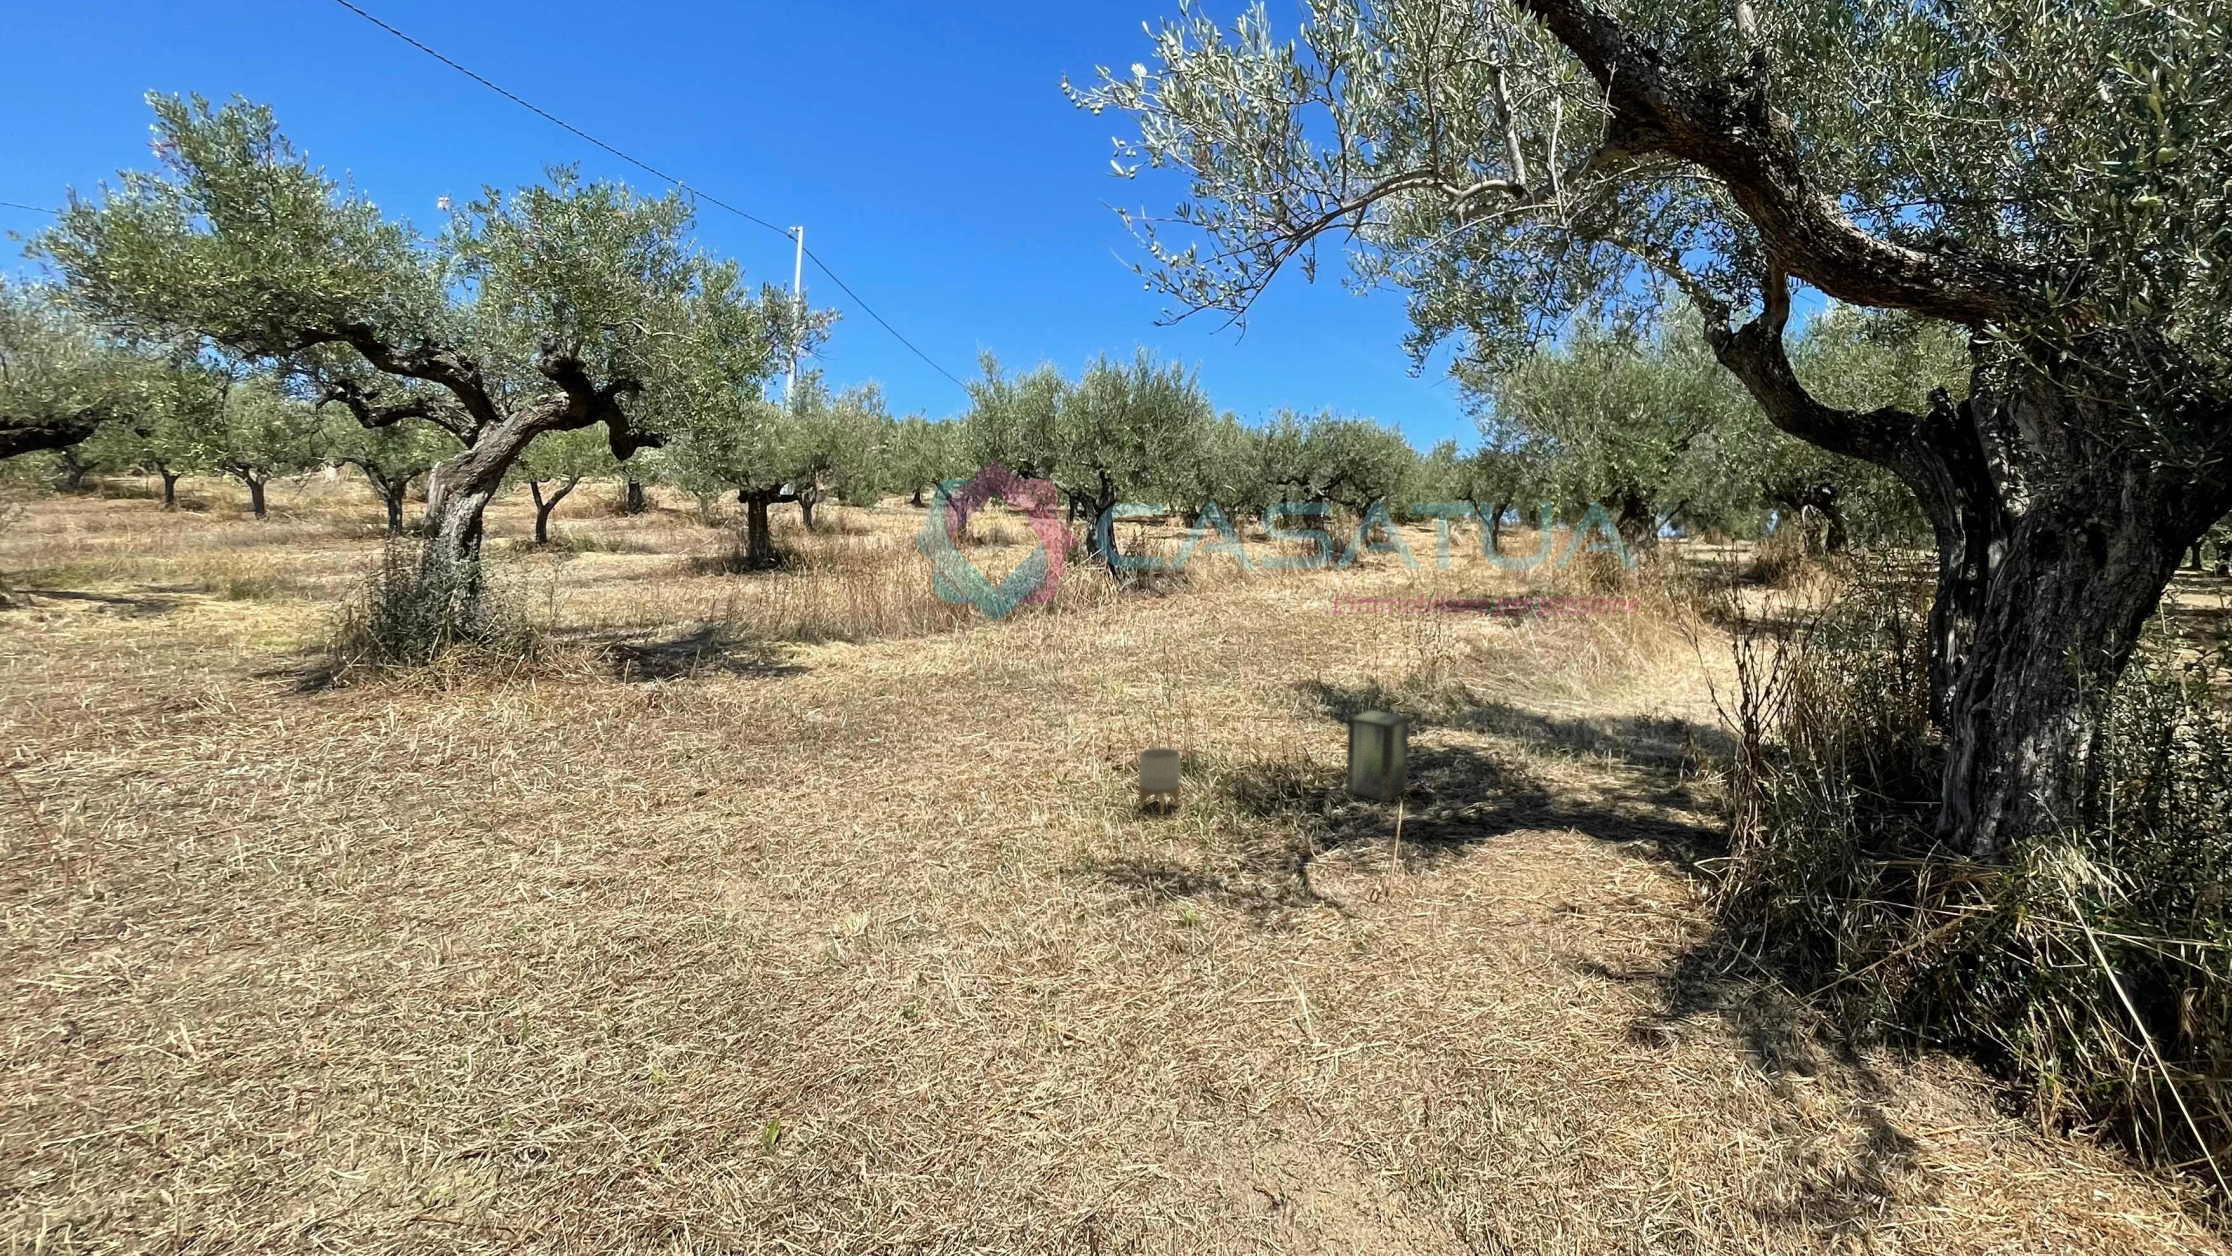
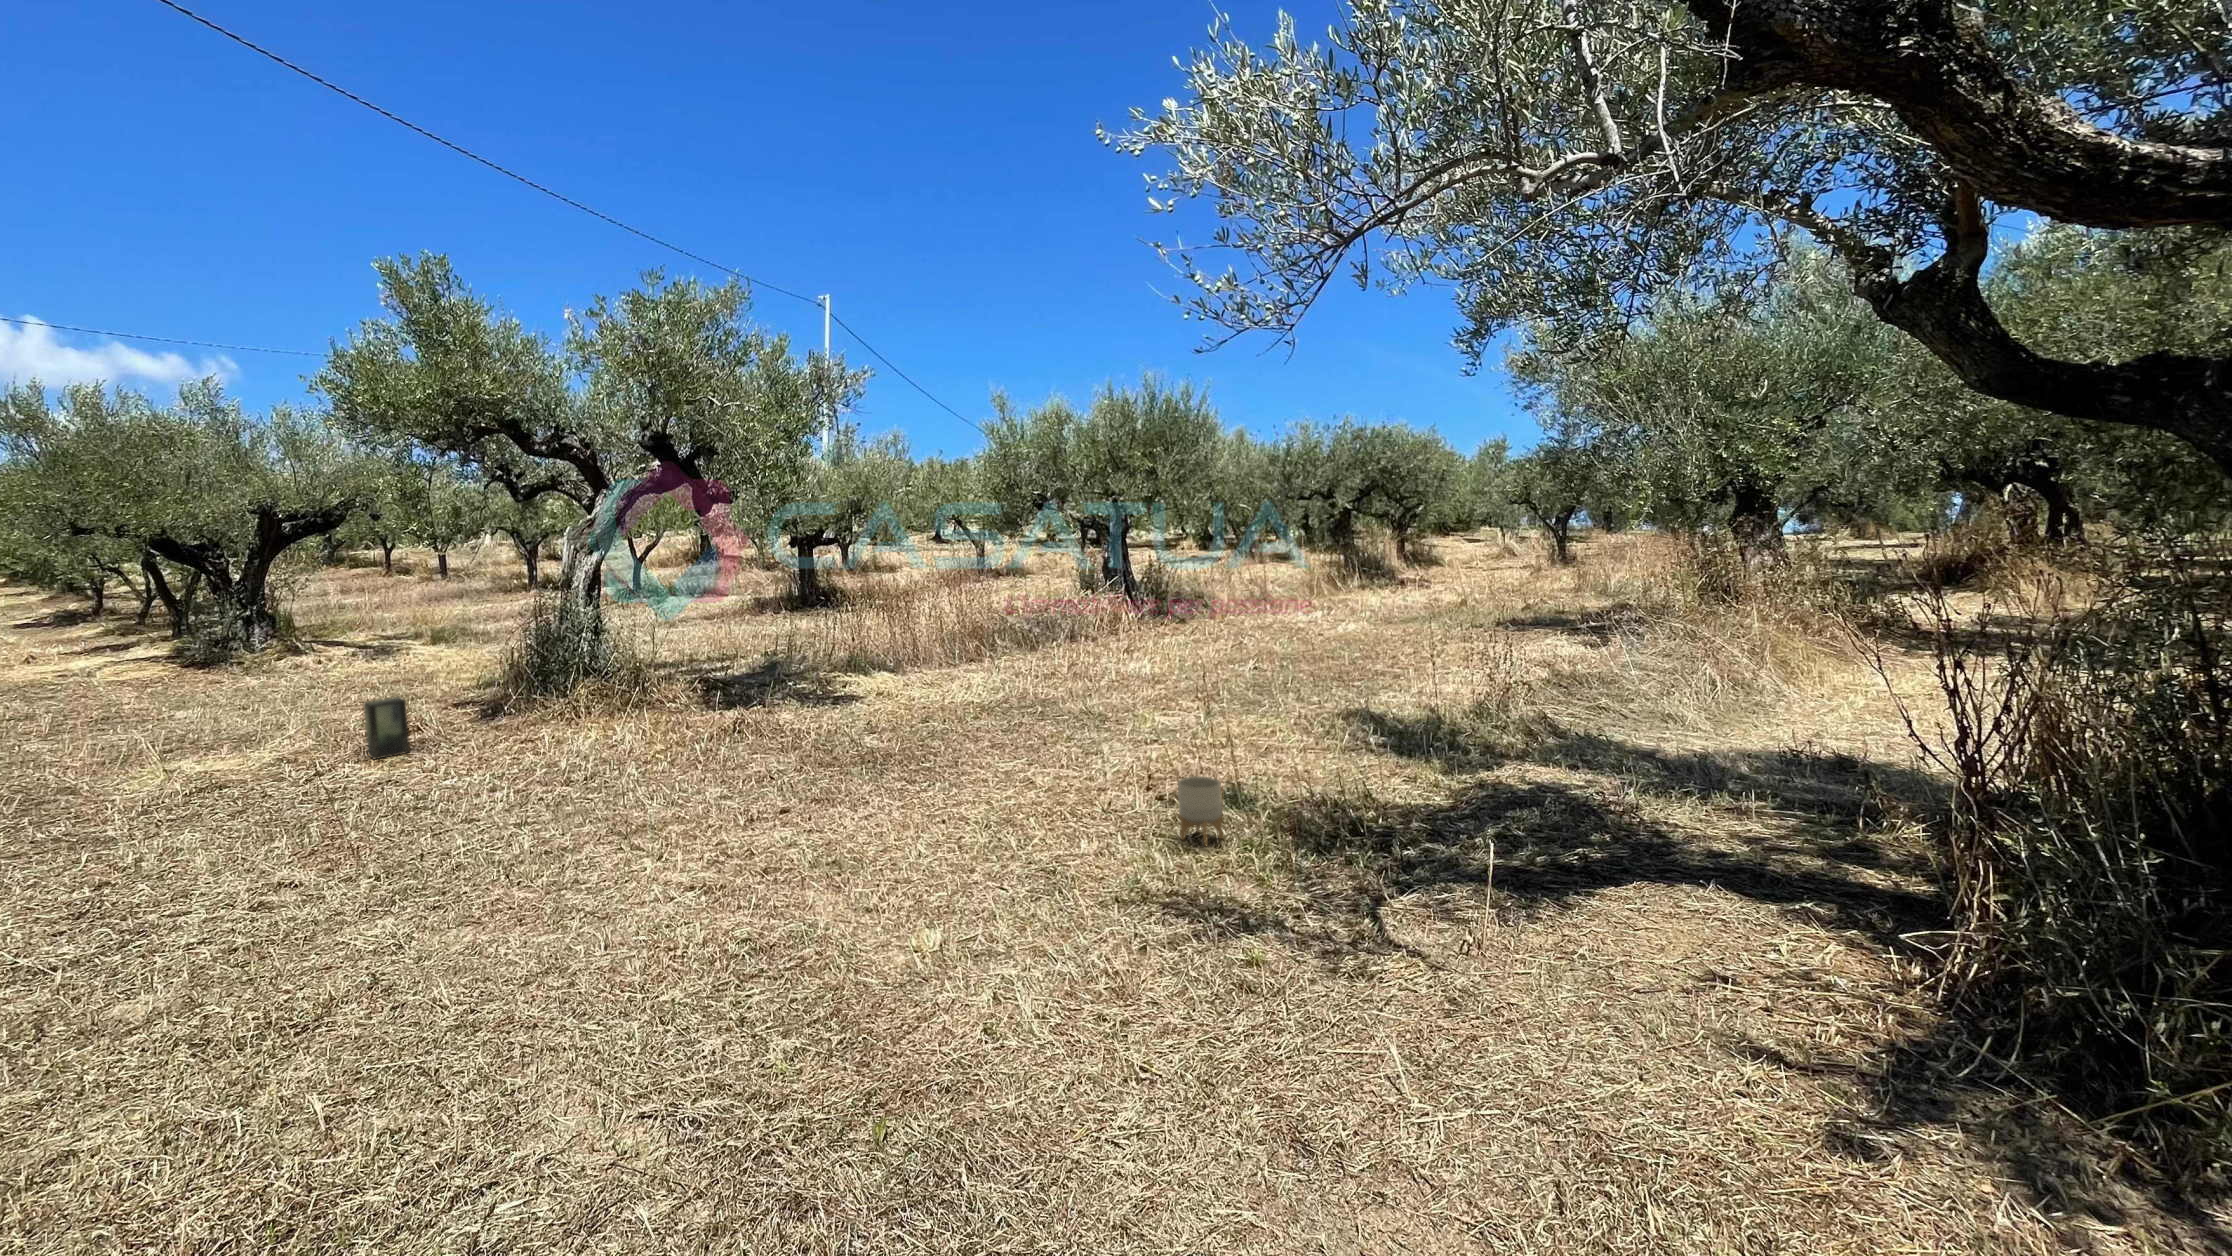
storage box: present [1346,709,1409,802] -> present [363,697,410,759]

